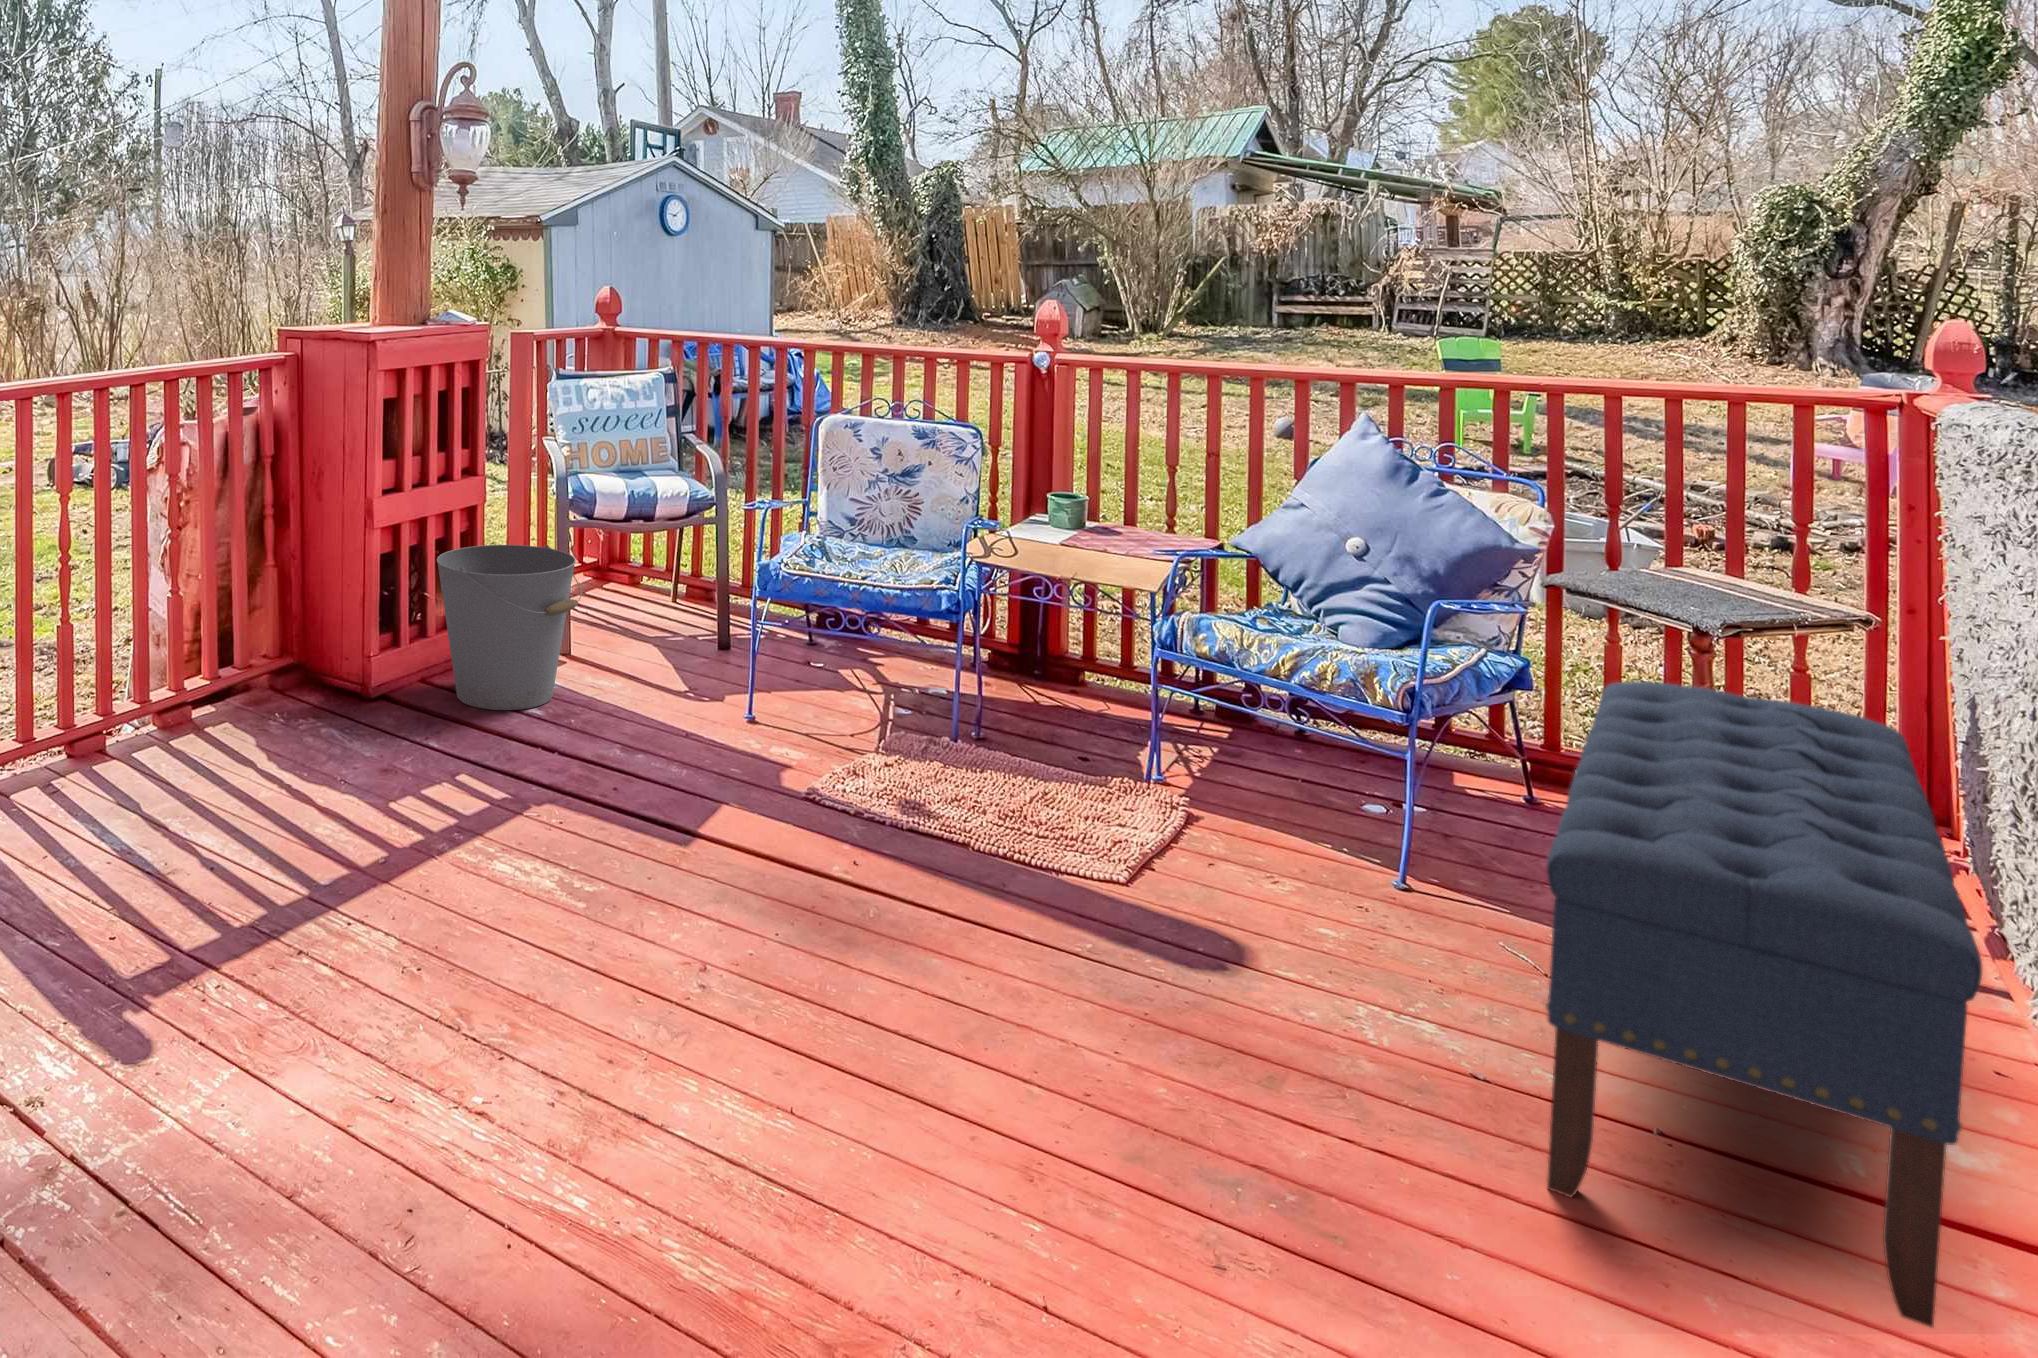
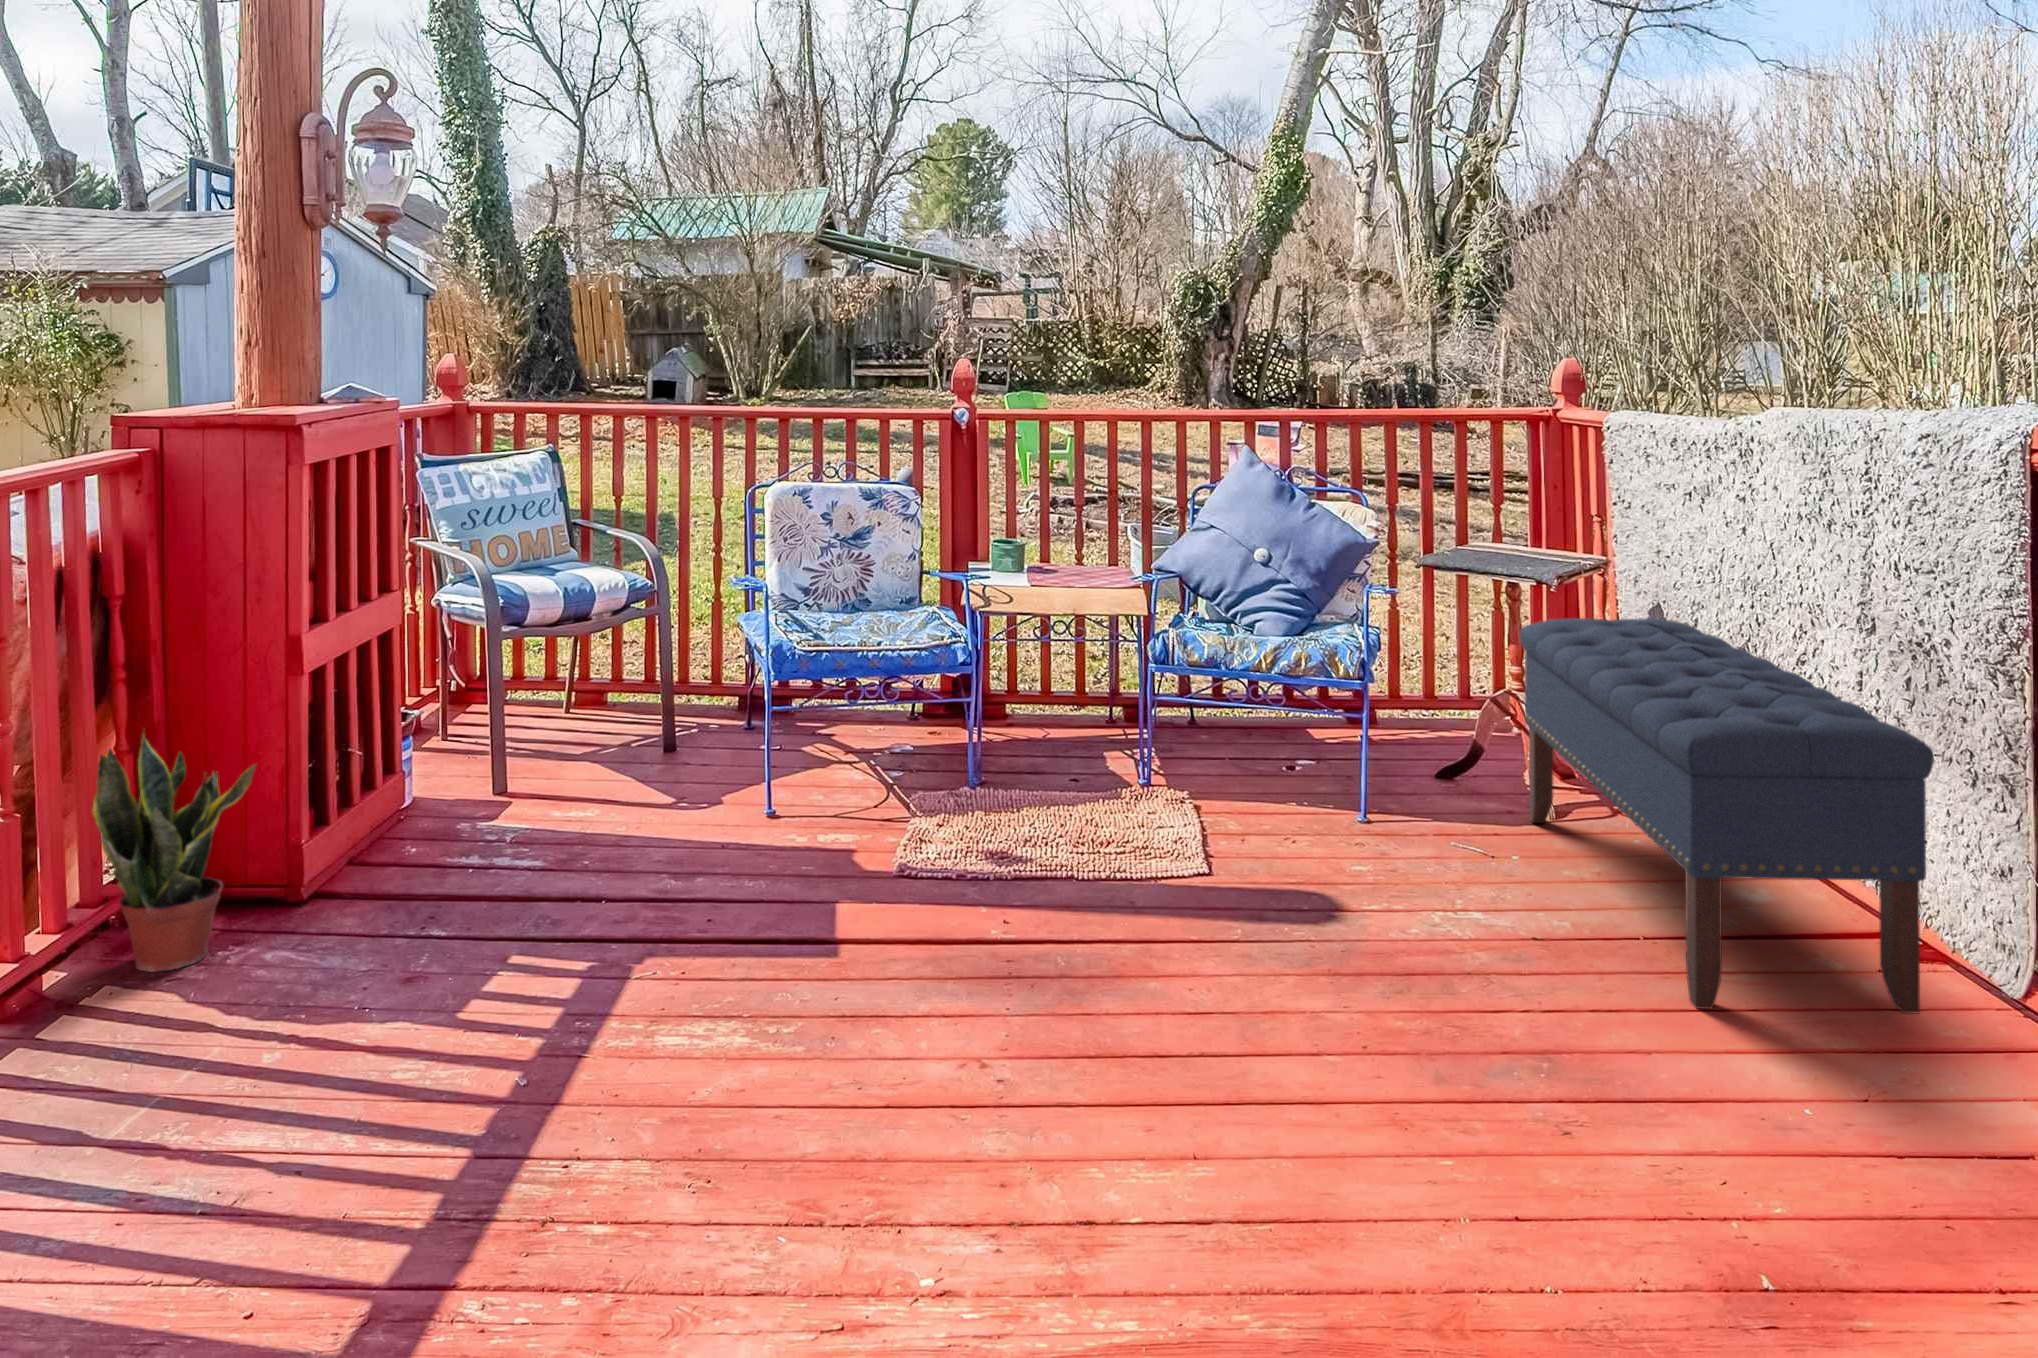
bucket: present [437,545,581,710] -> none [360,660,556,879]
potted plant: none [225,557,324,727] -> present [93,734,257,972]

